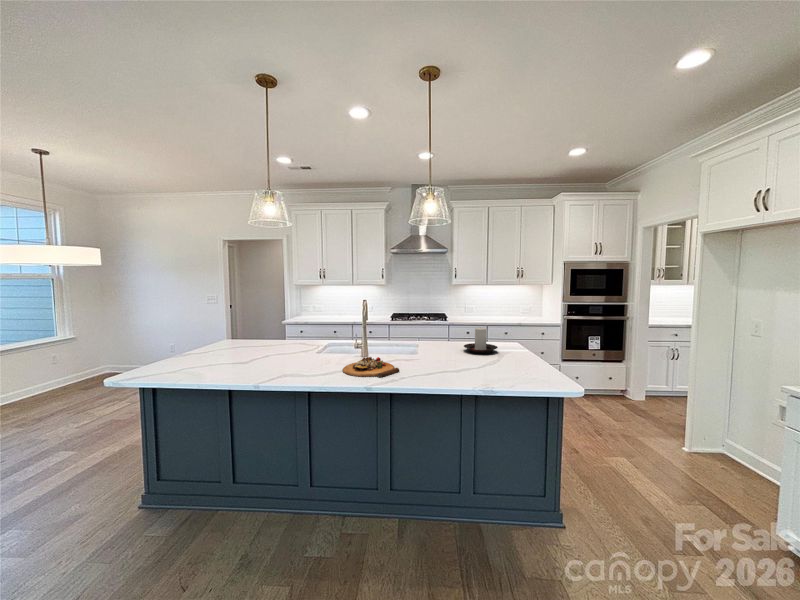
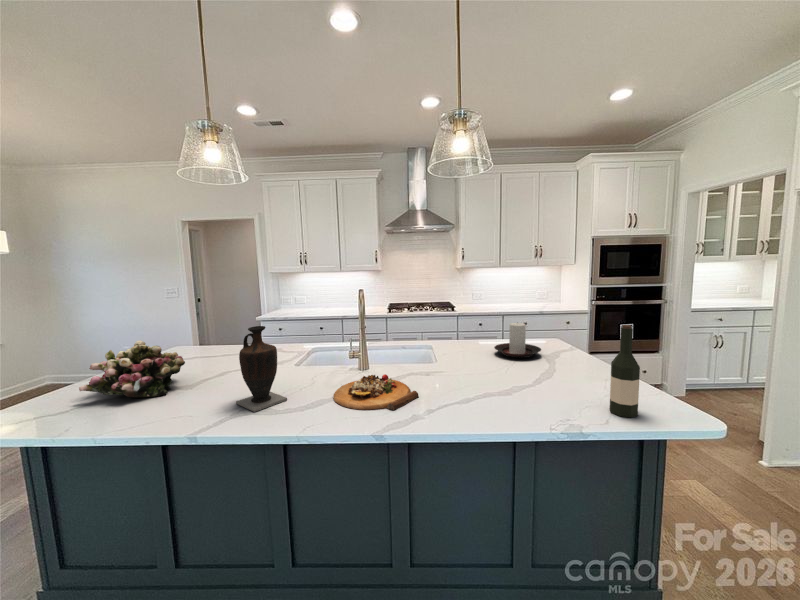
vase: none [279,321,312,376] -> present [236,326,287,412]
wine bottle: none [520,326,537,385] -> present [610,325,640,418]
flower arrangement: none [177,329,243,366] -> present [79,341,185,398]

